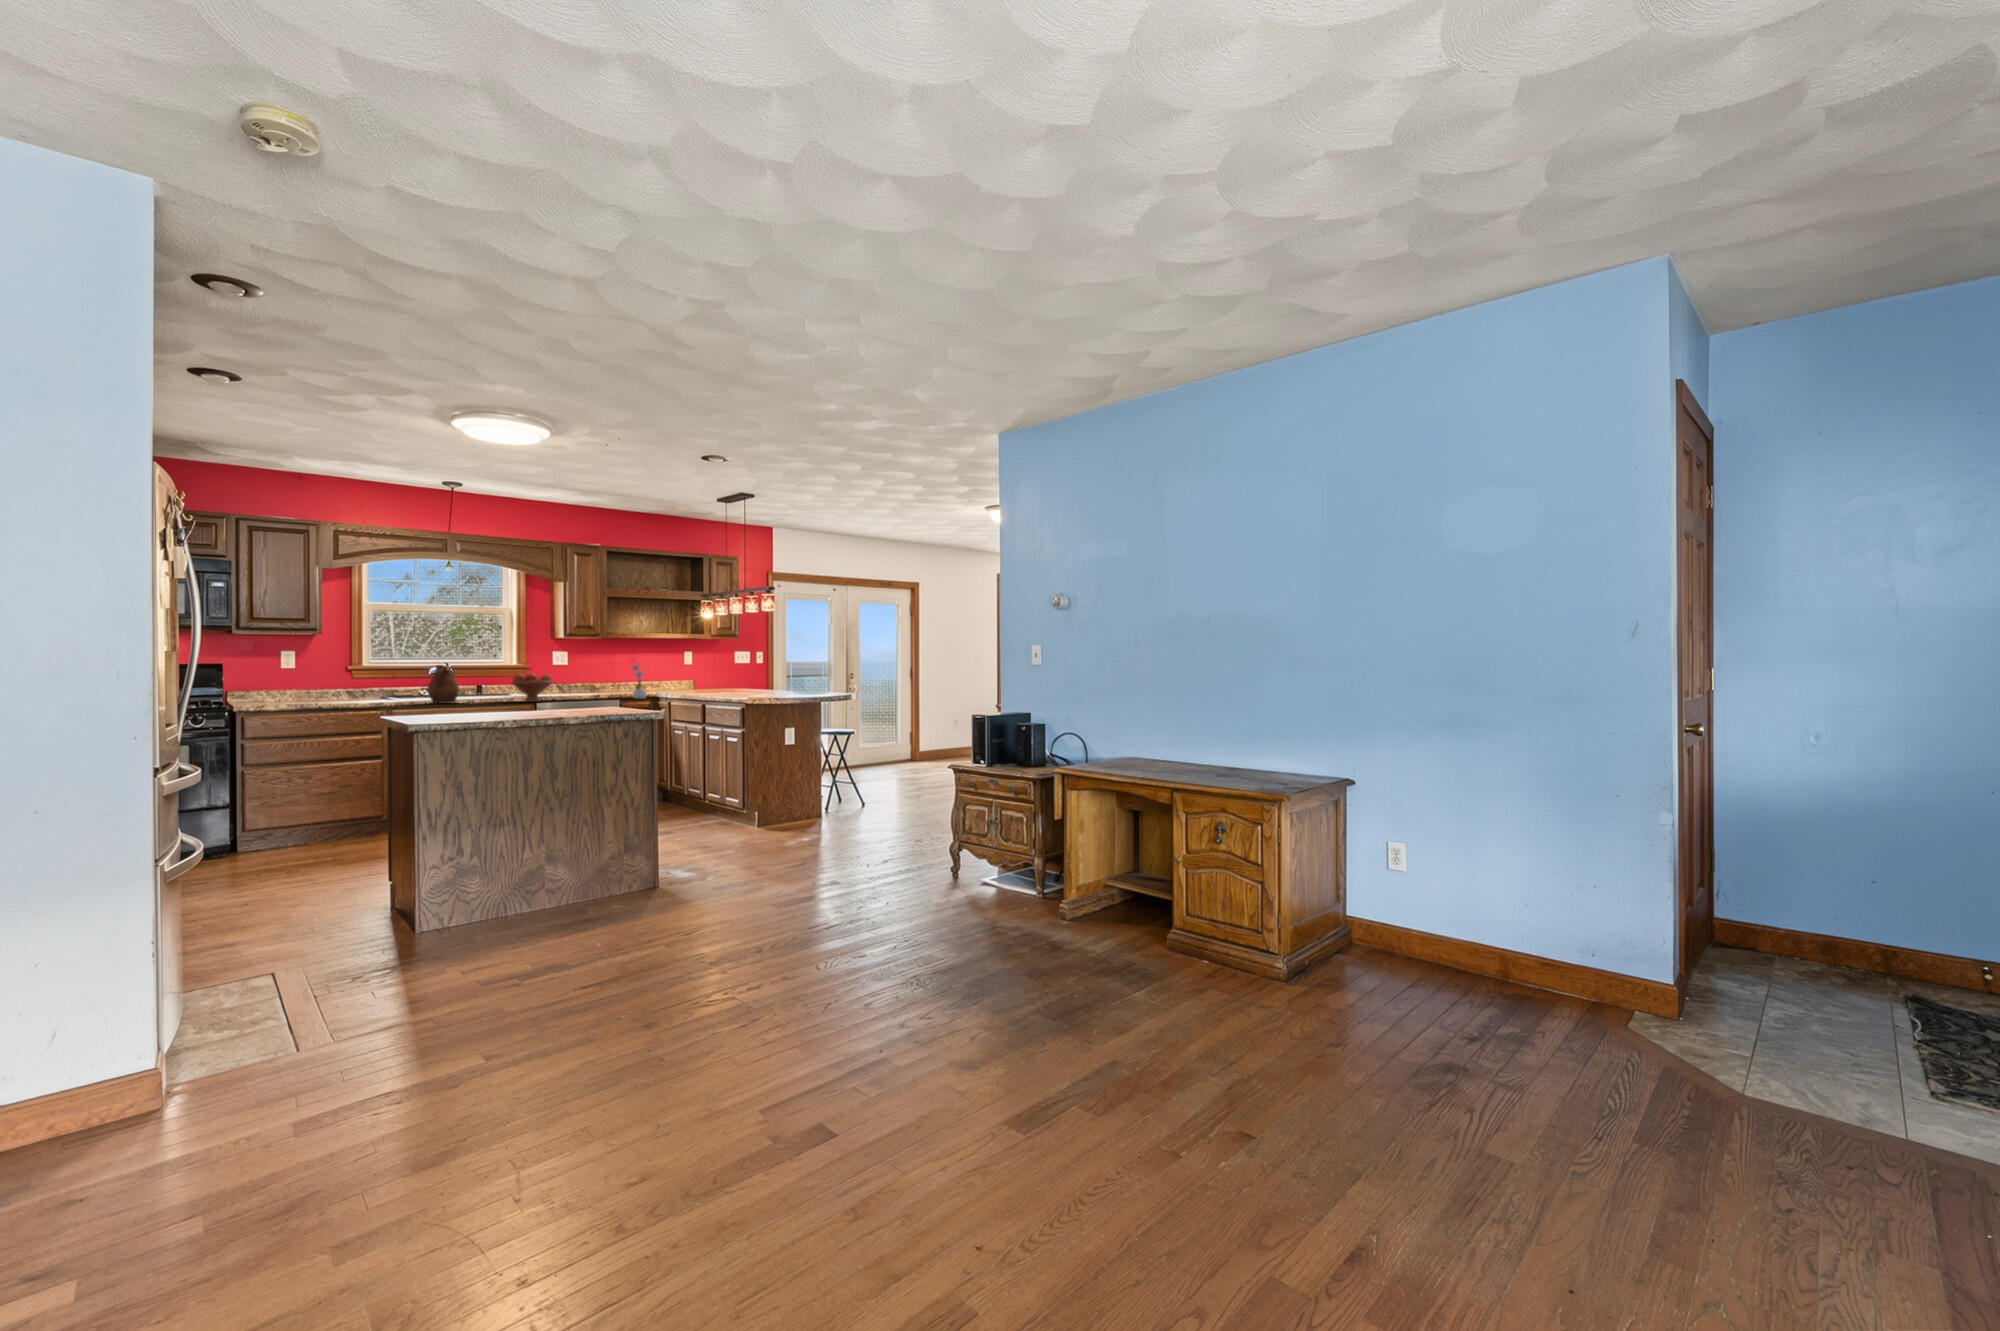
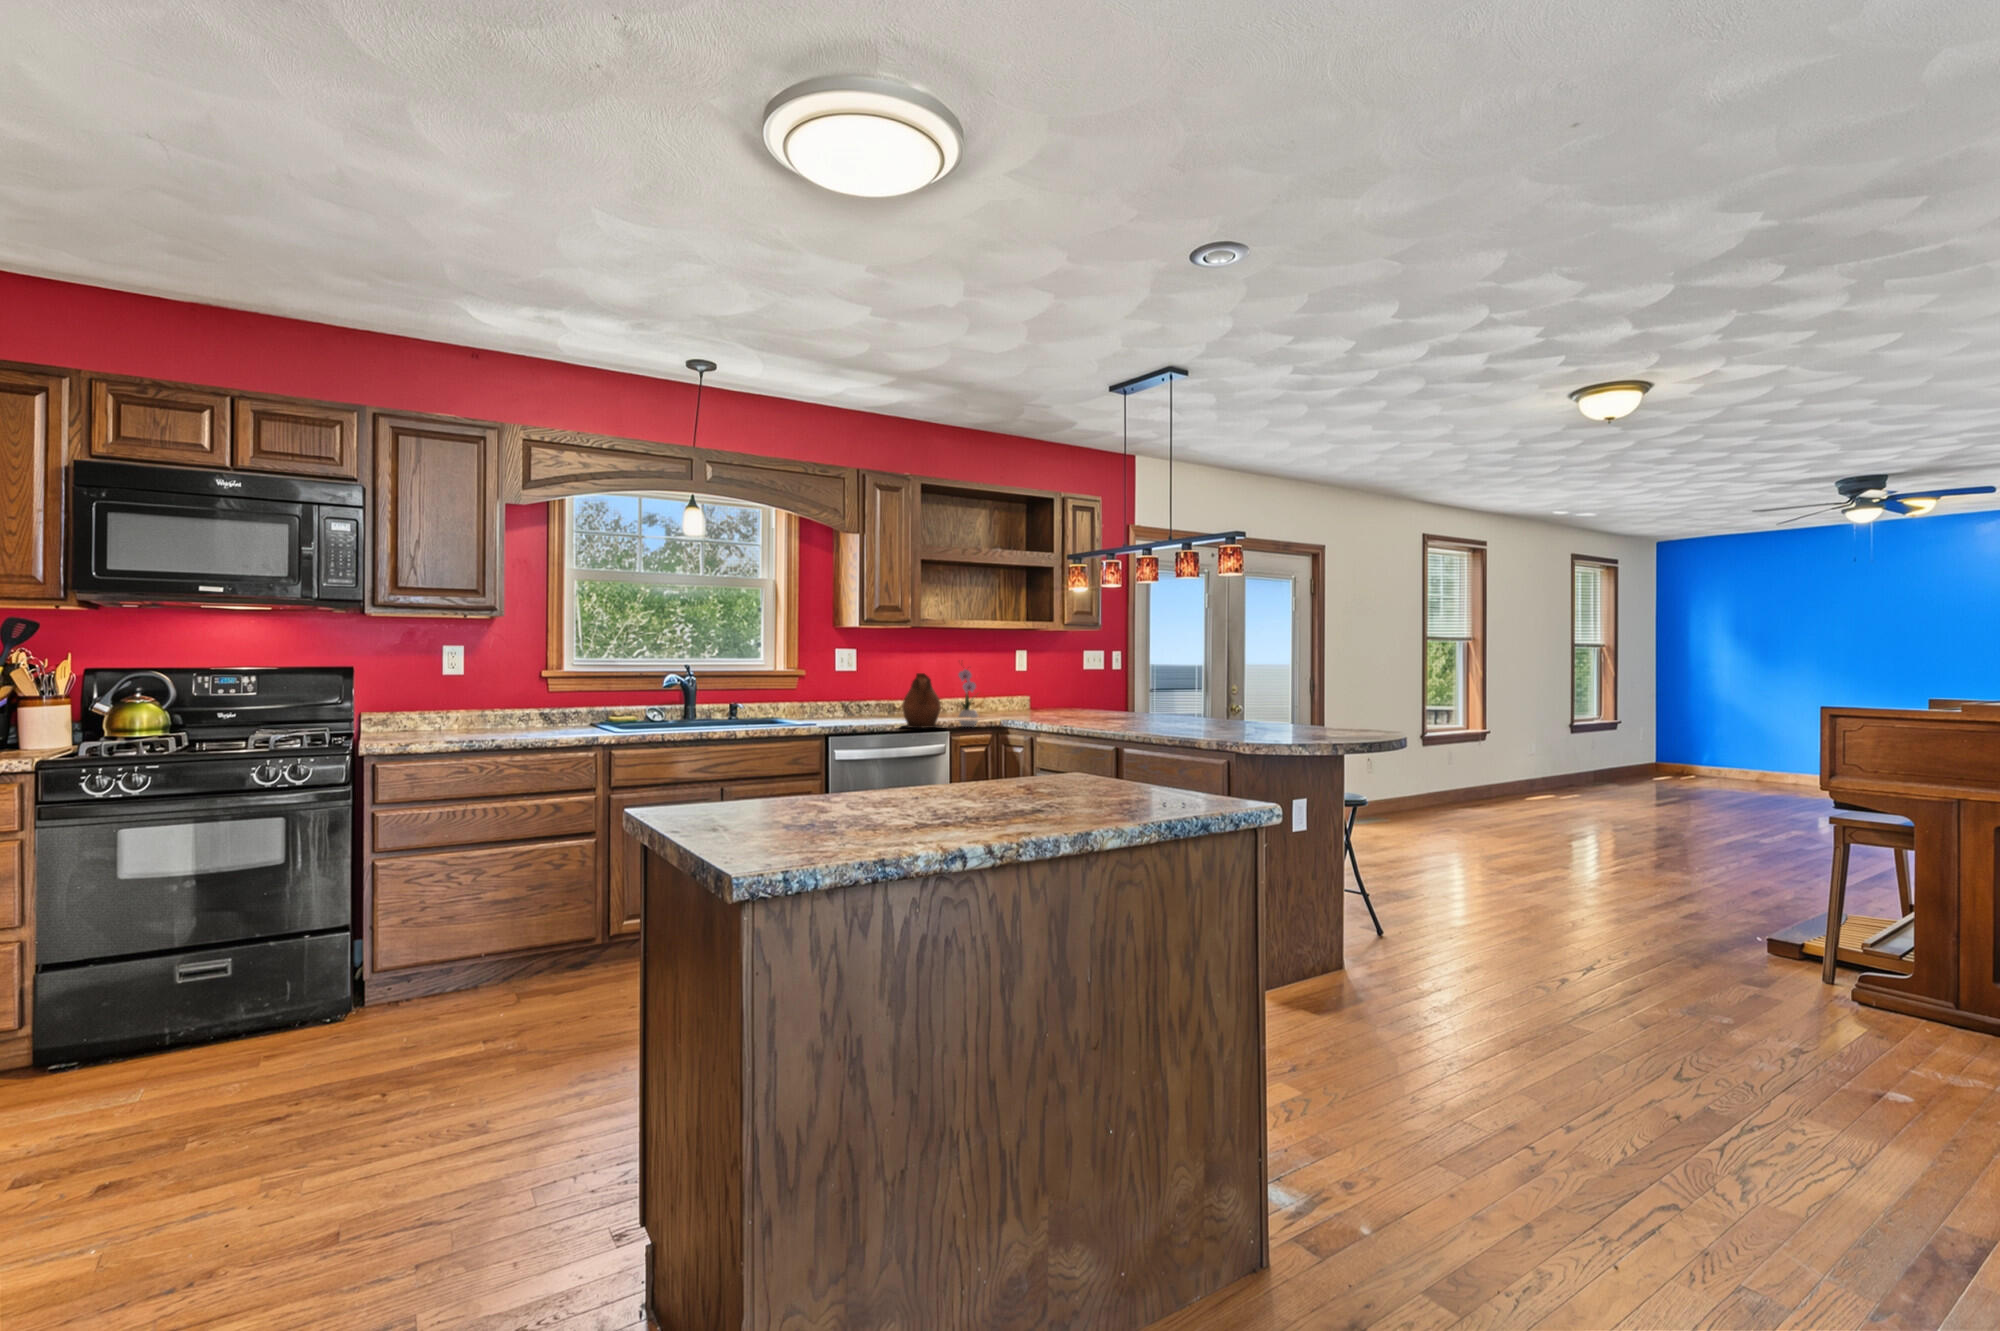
ceramic pitcher: present [427,665,459,703] -> present [902,673,945,728]
fruit bowl: present [511,673,553,702] -> none [789,684,855,733]

